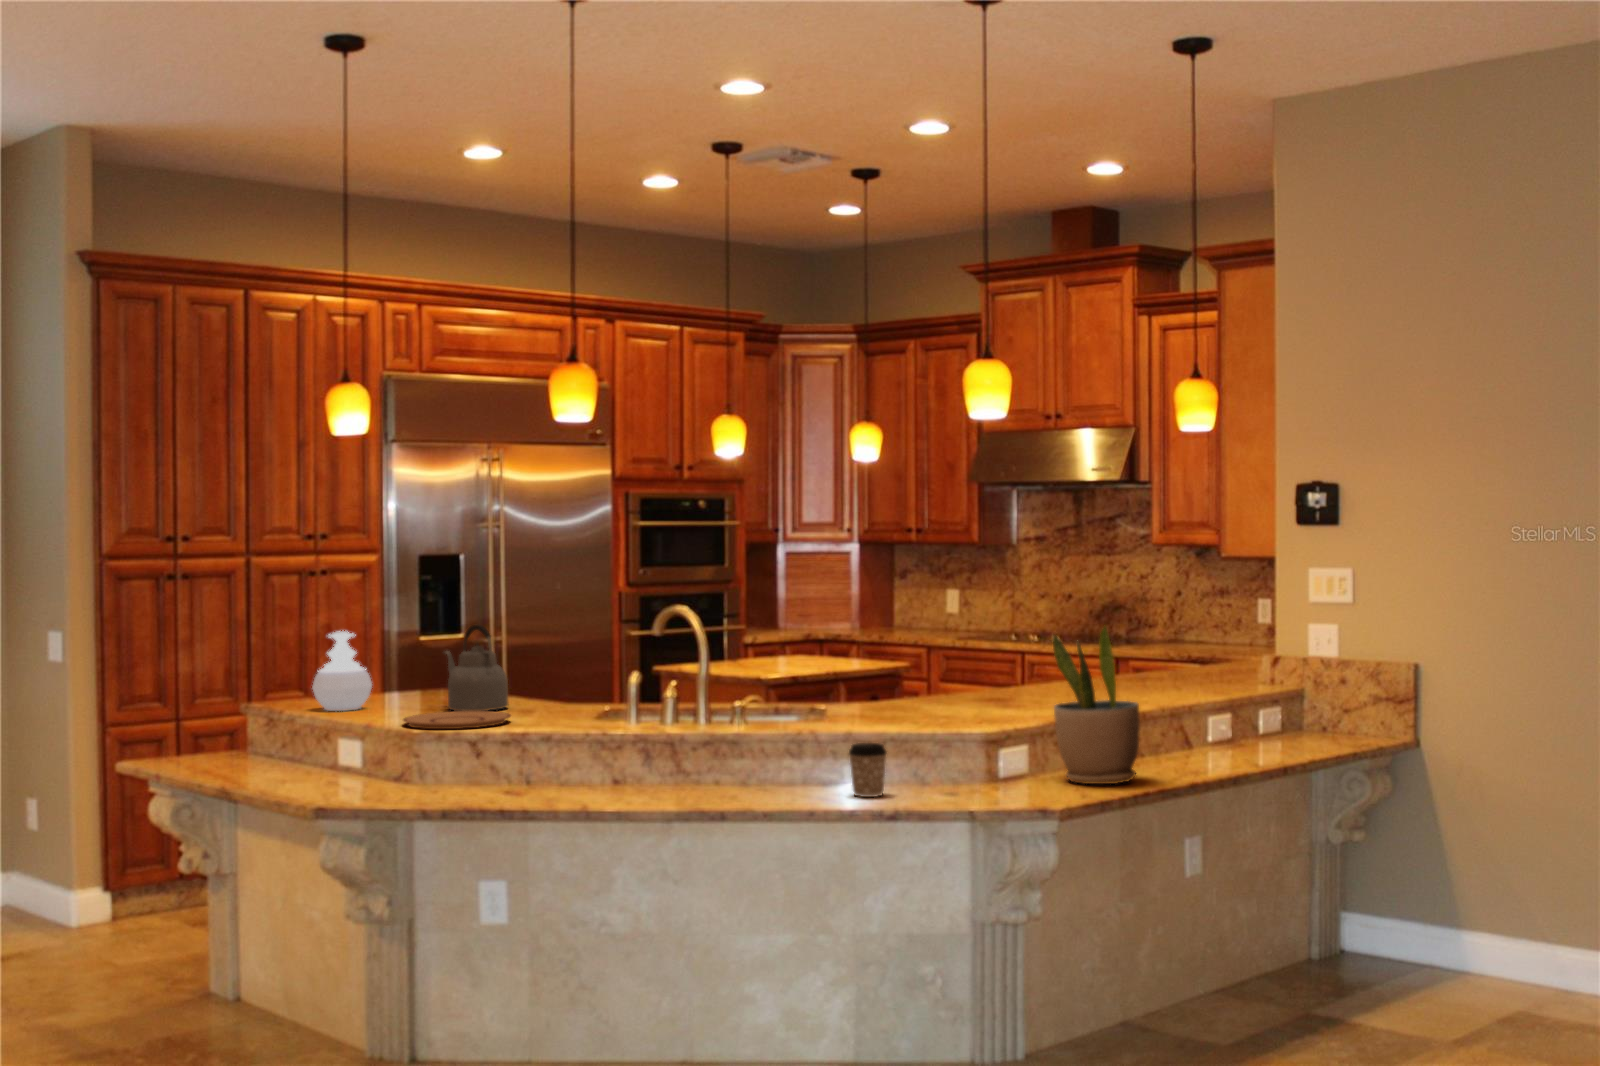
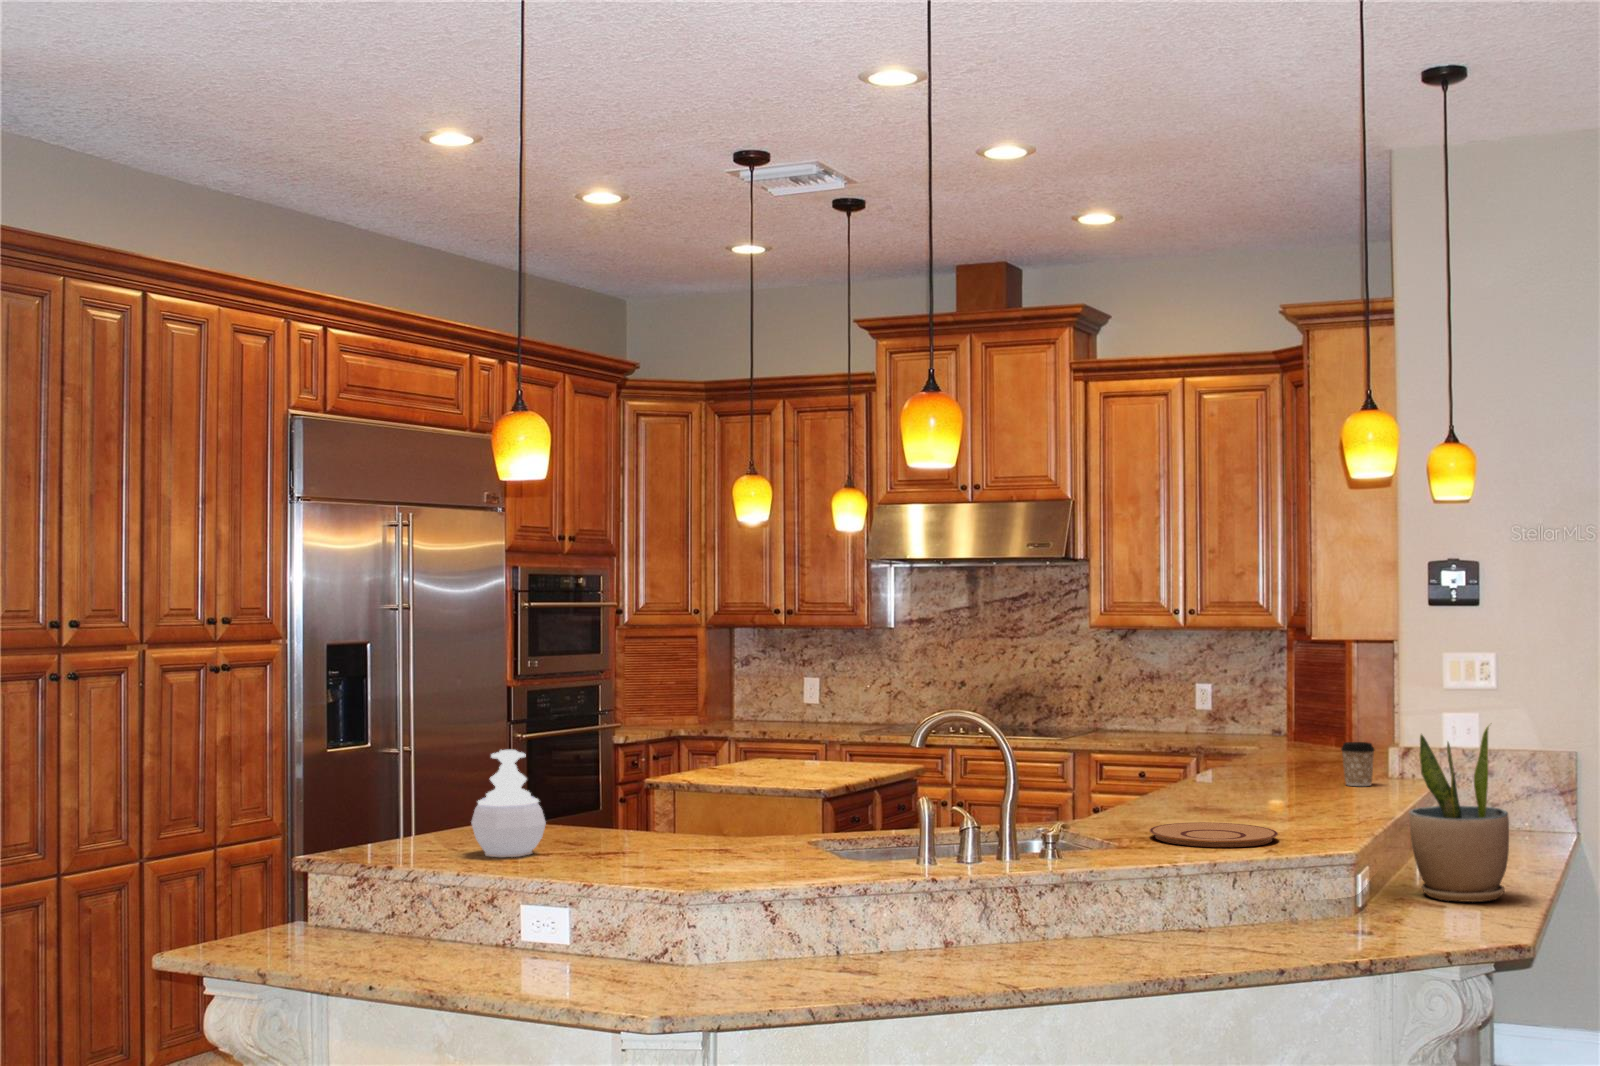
kettle: present [445,625,508,711] -> none [622,736,727,850]
plate: present [403,711,511,729] -> present [1149,822,1278,847]
coffee cup: present [849,743,887,797] -> present [1341,742,1374,786]

